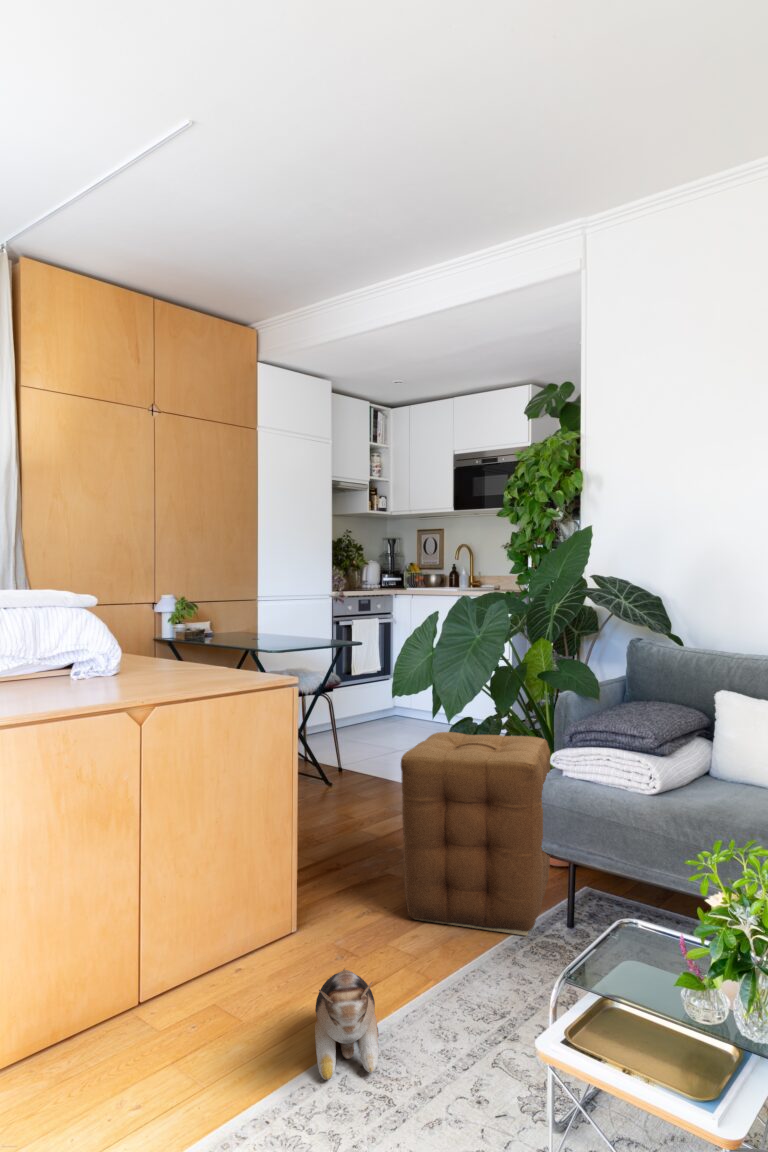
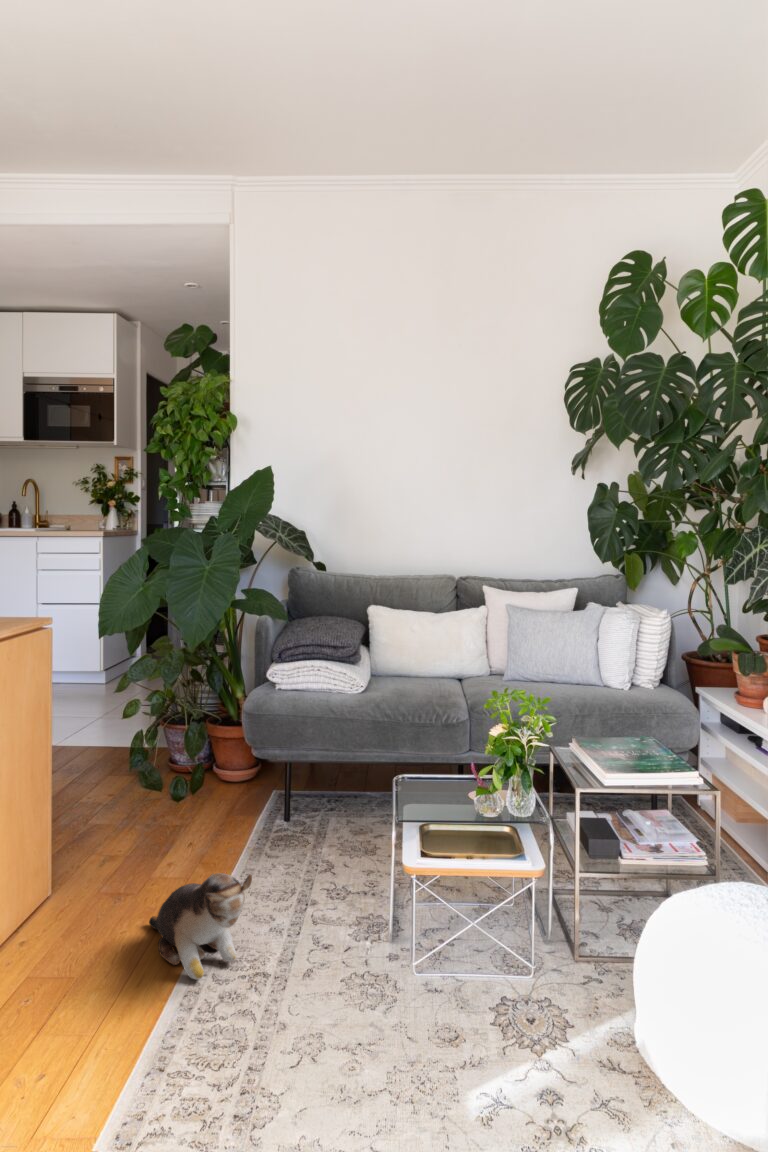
ottoman: present [401,732,550,935] -> none [131,662,274,848]

